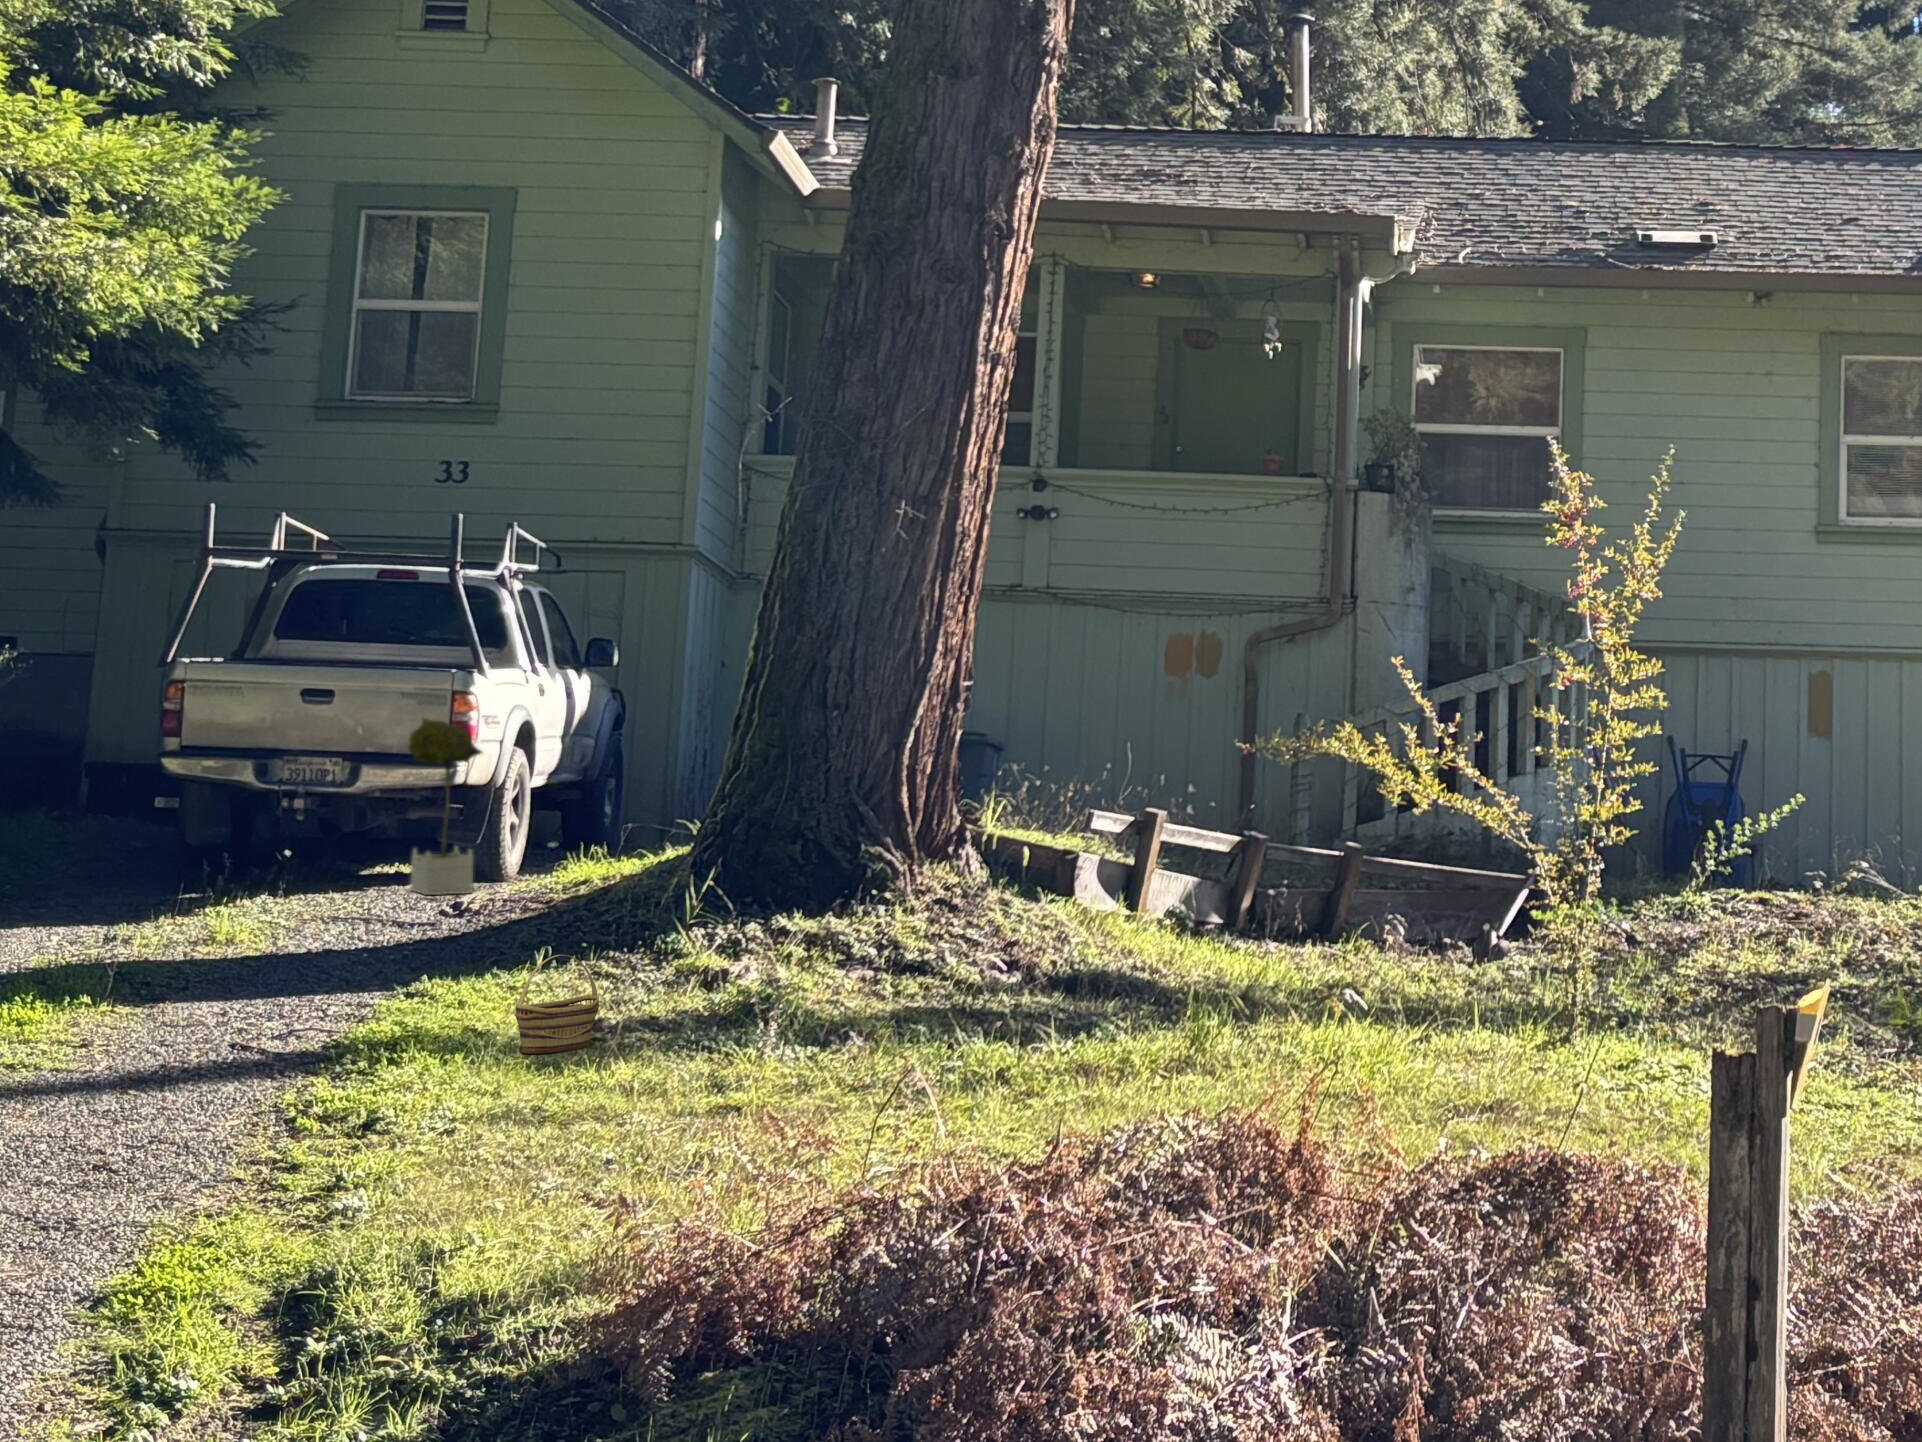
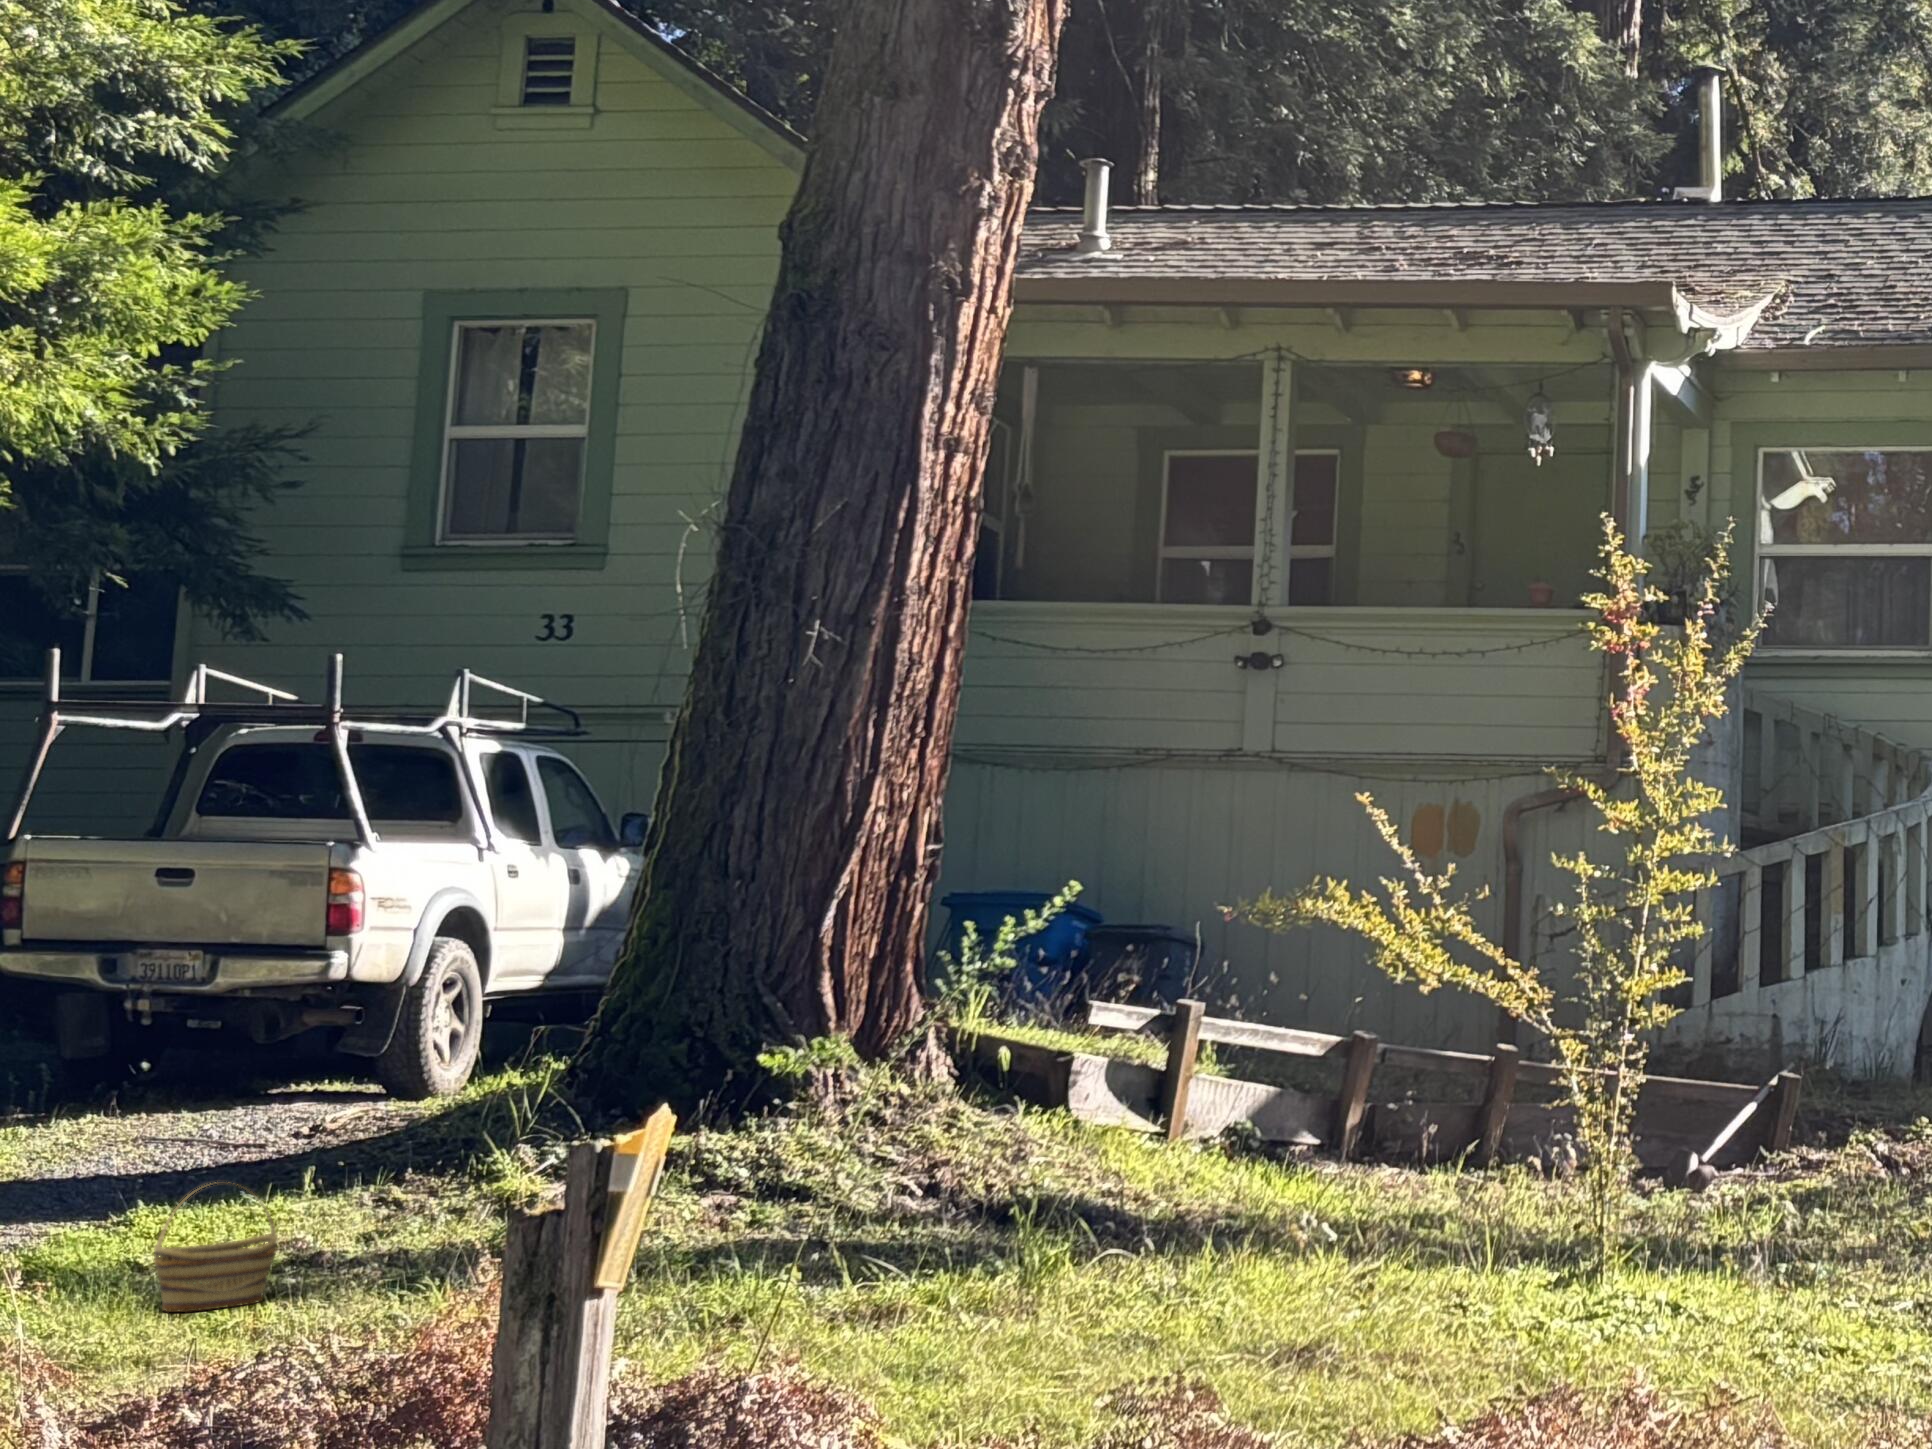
potted tree: present [408,718,482,895] -> none [294,894,387,1110]

